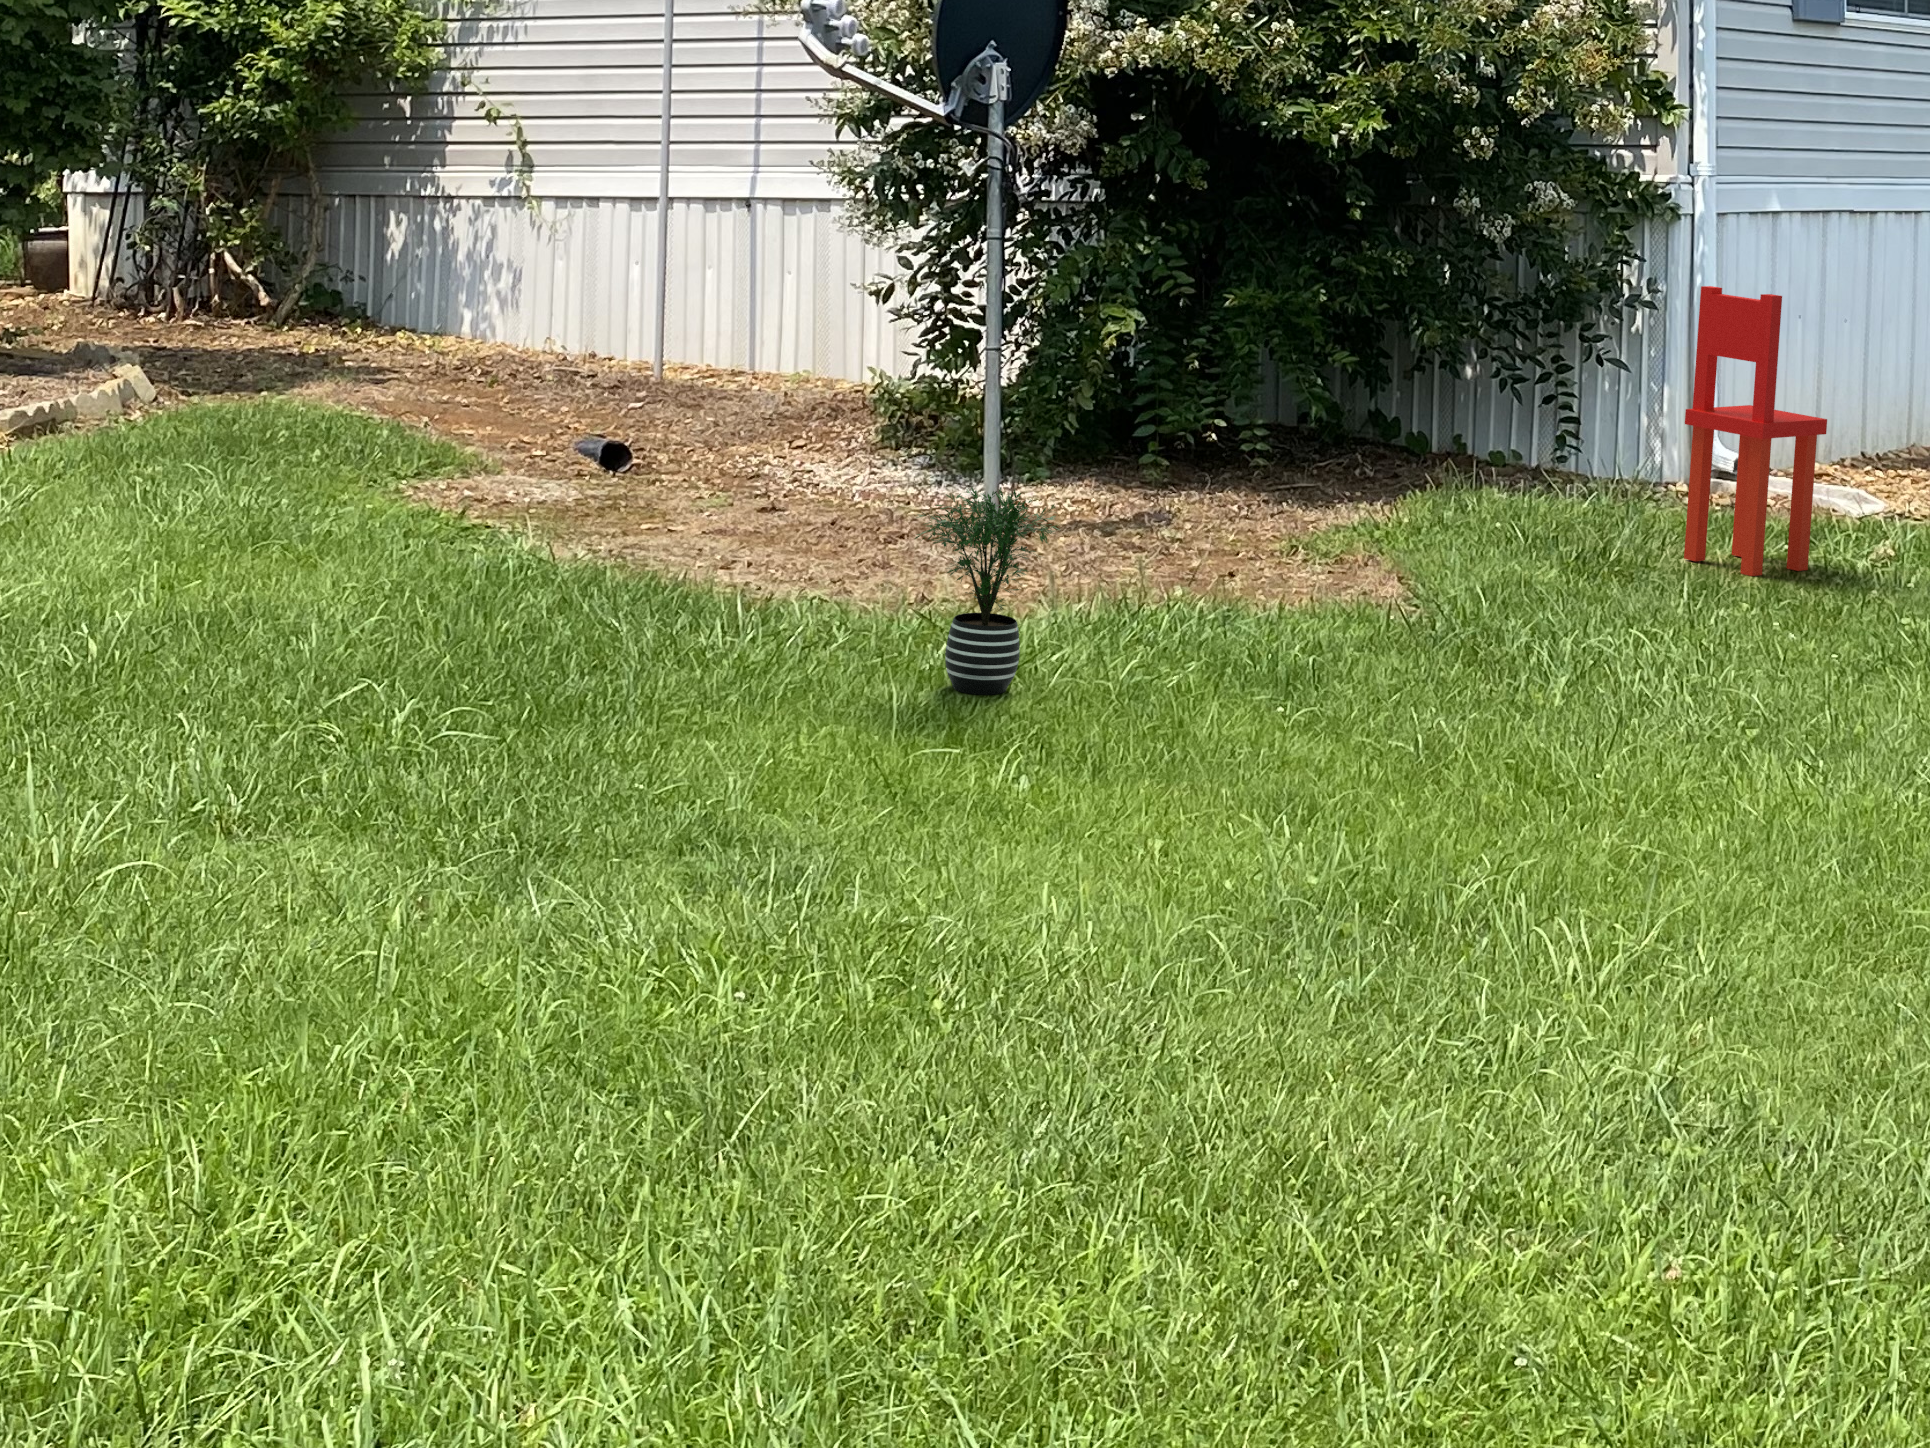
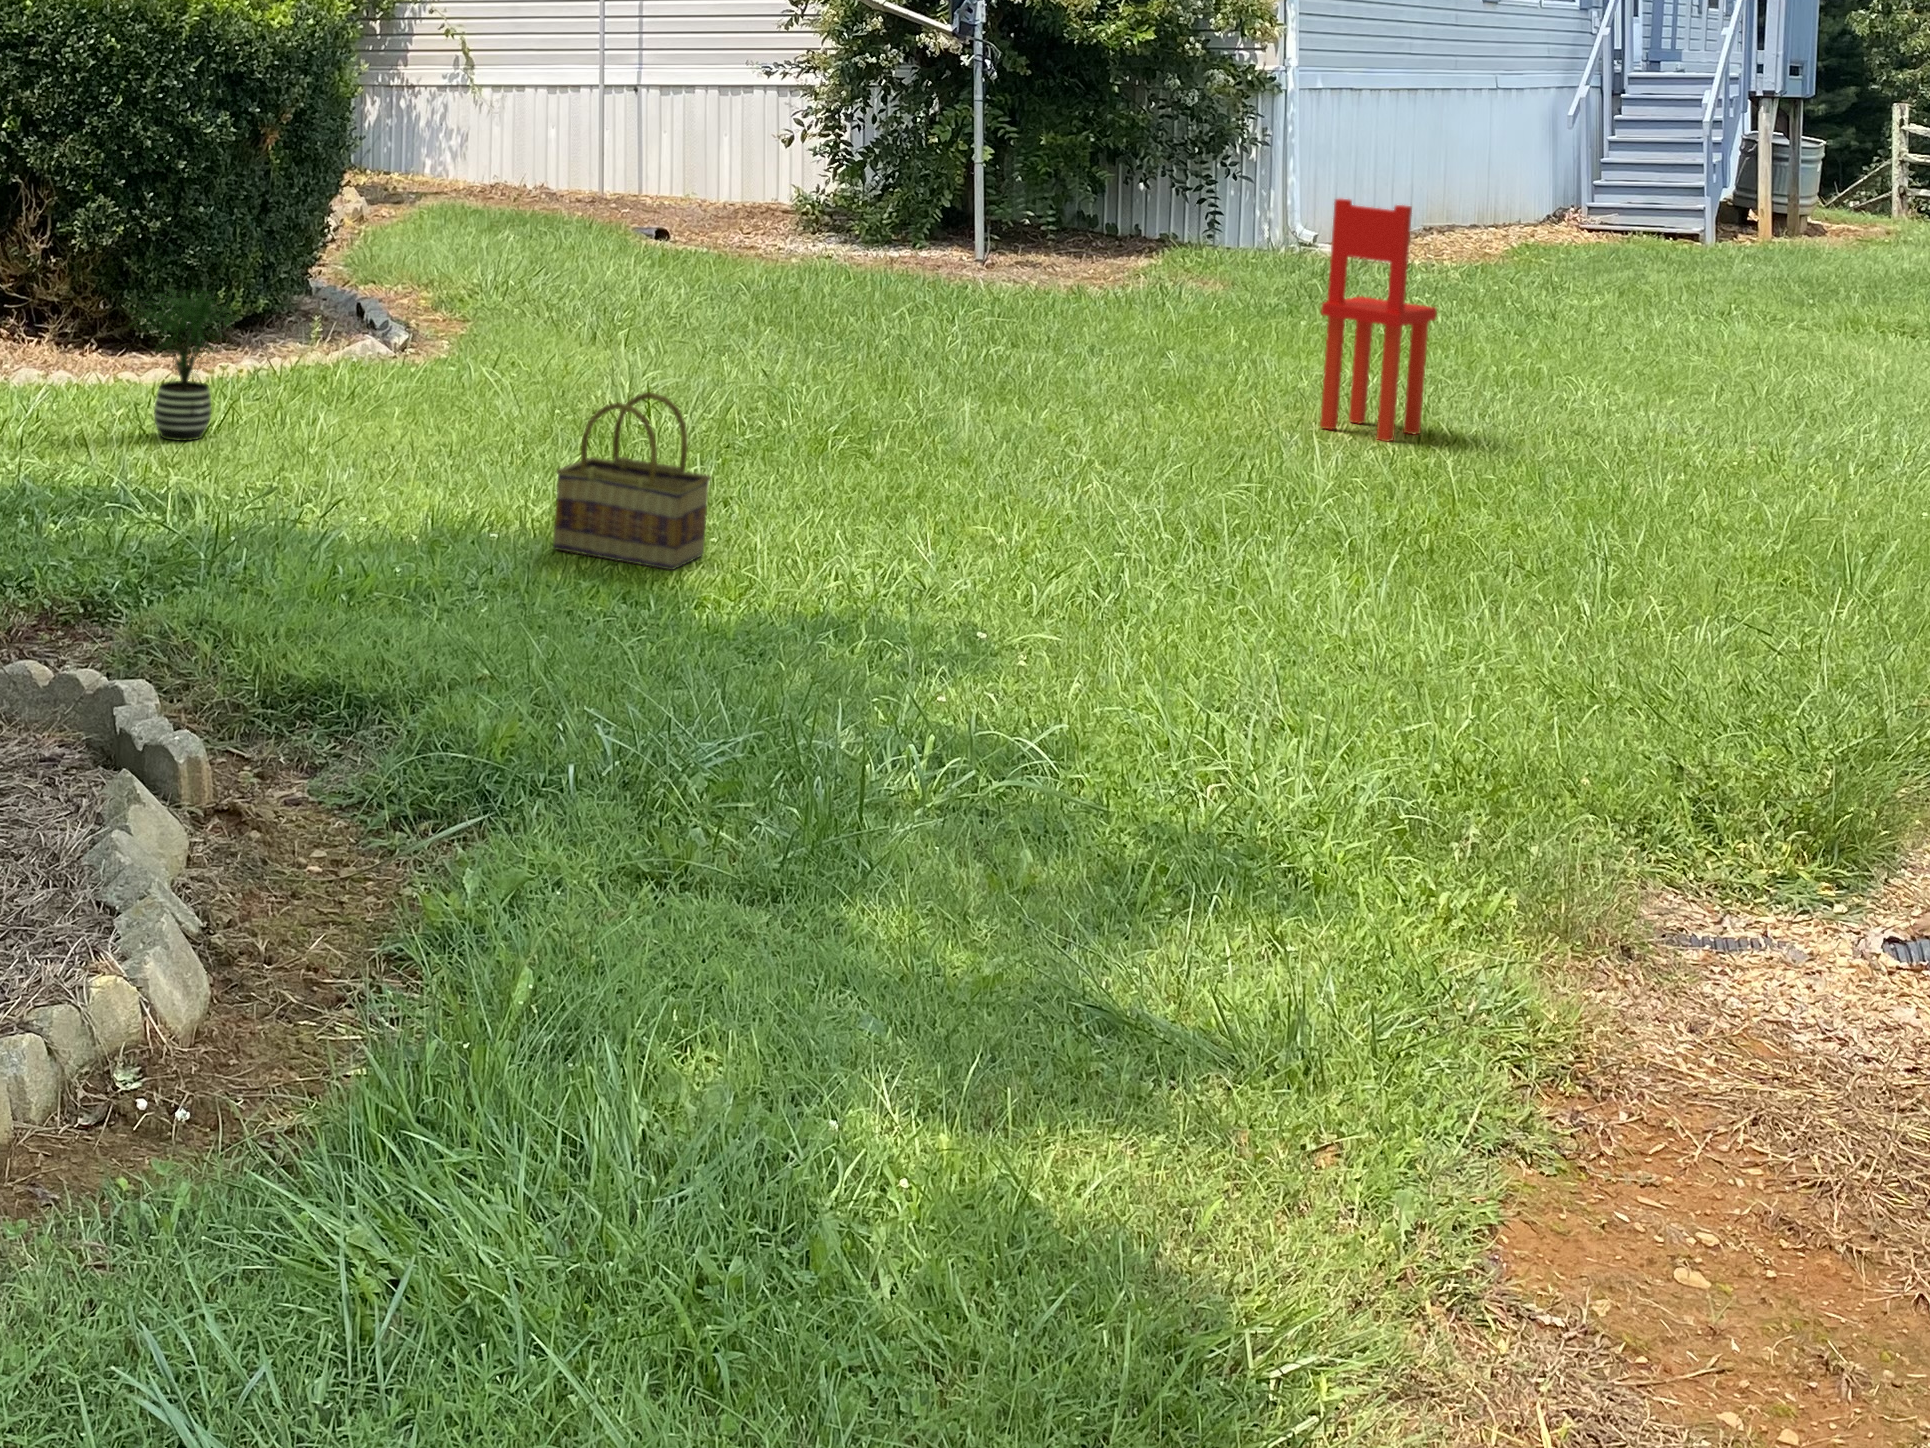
basket: none [589,458,762,651] -> present [553,392,711,570]
potted plant: present [915,487,1059,695] -> present [131,290,238,441]

